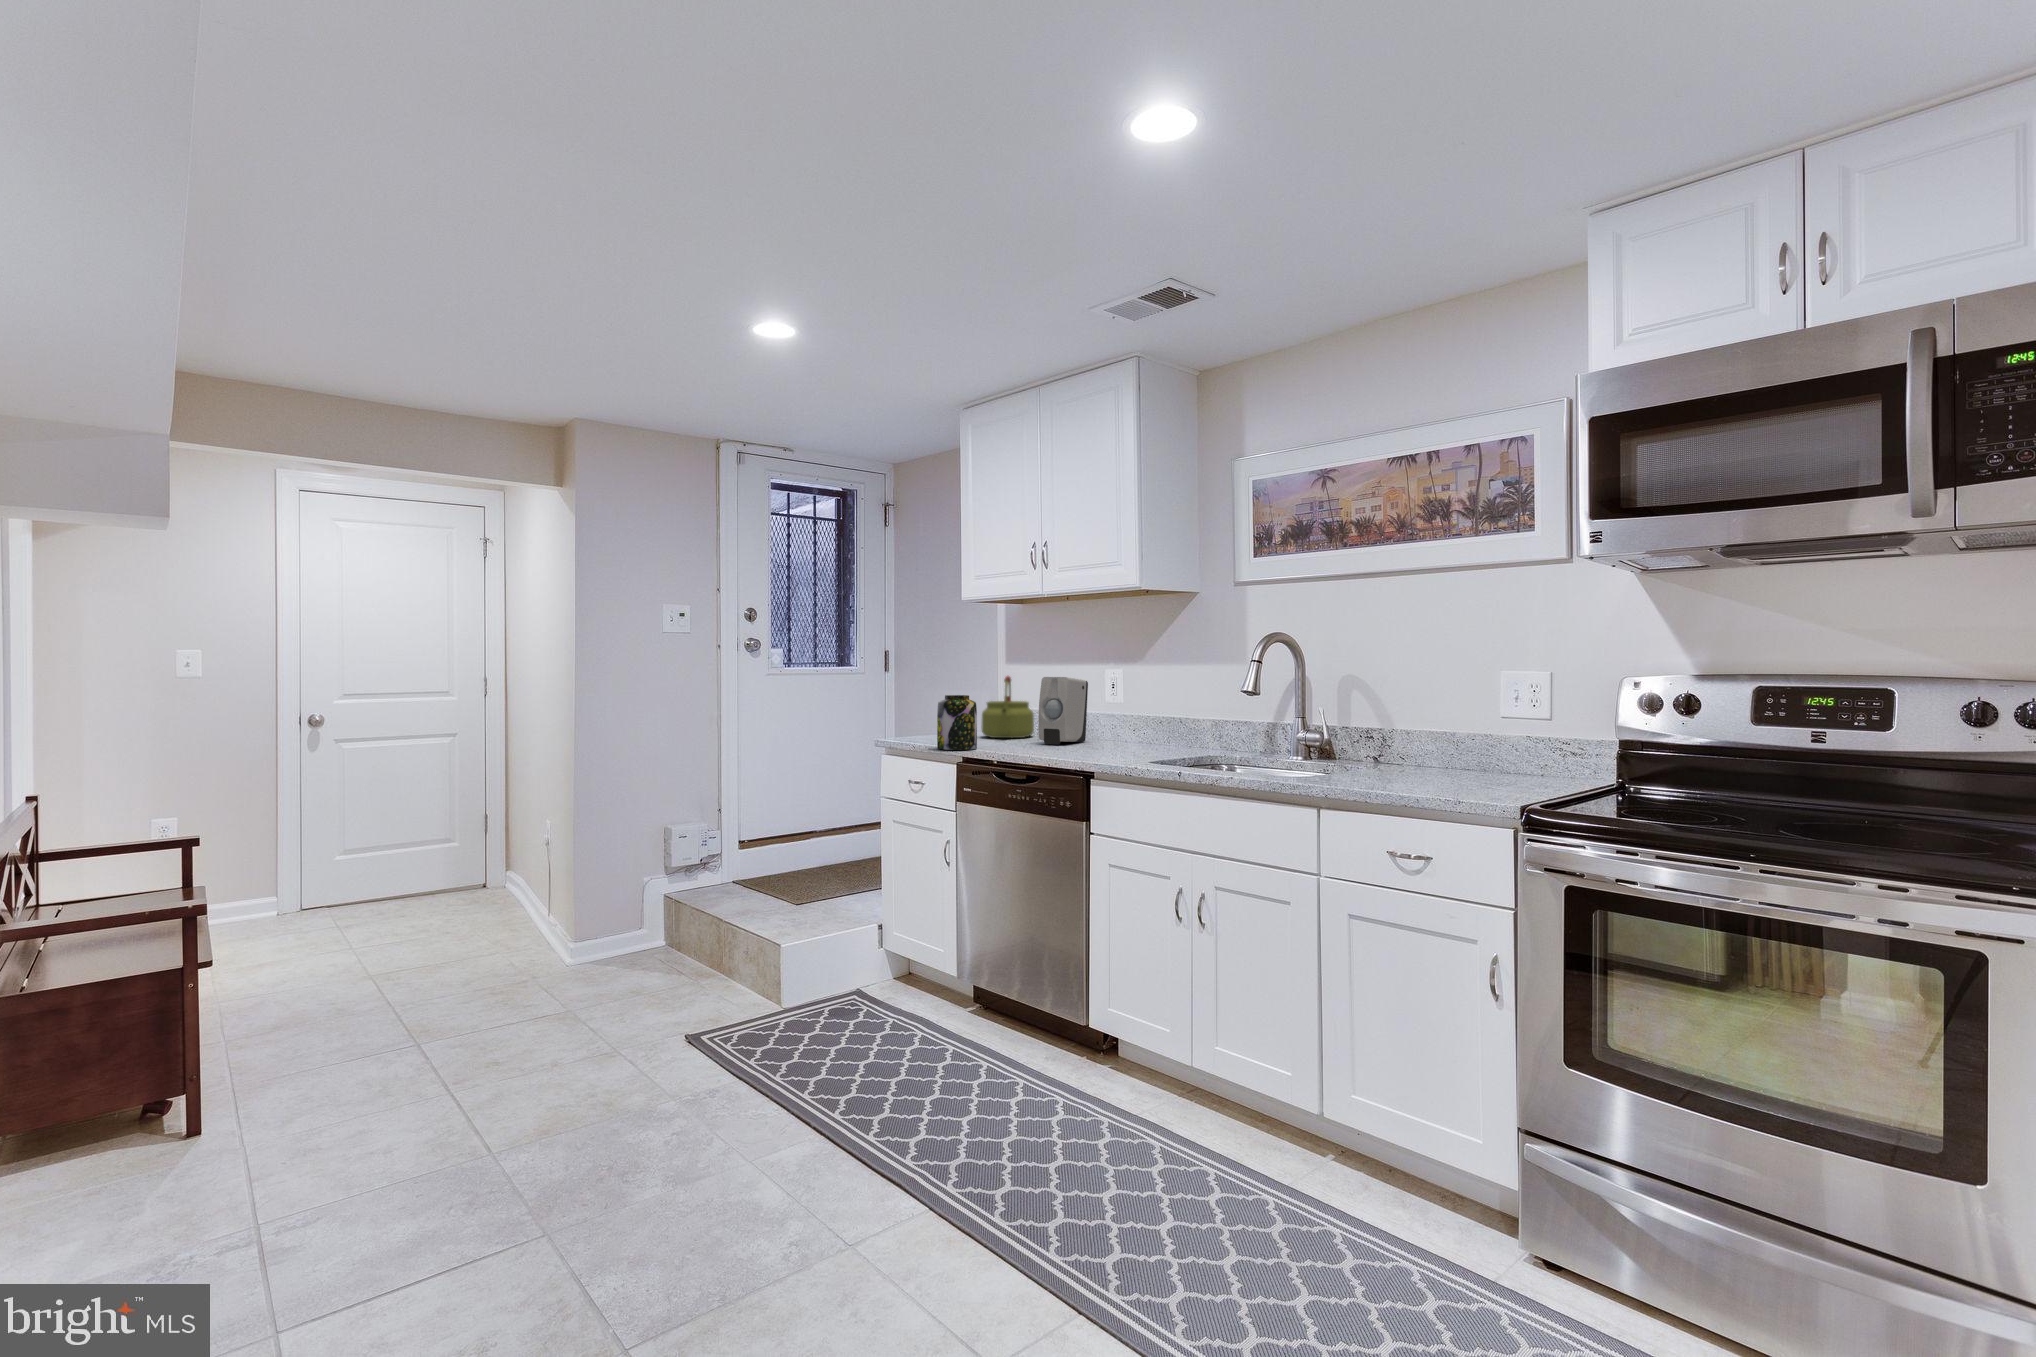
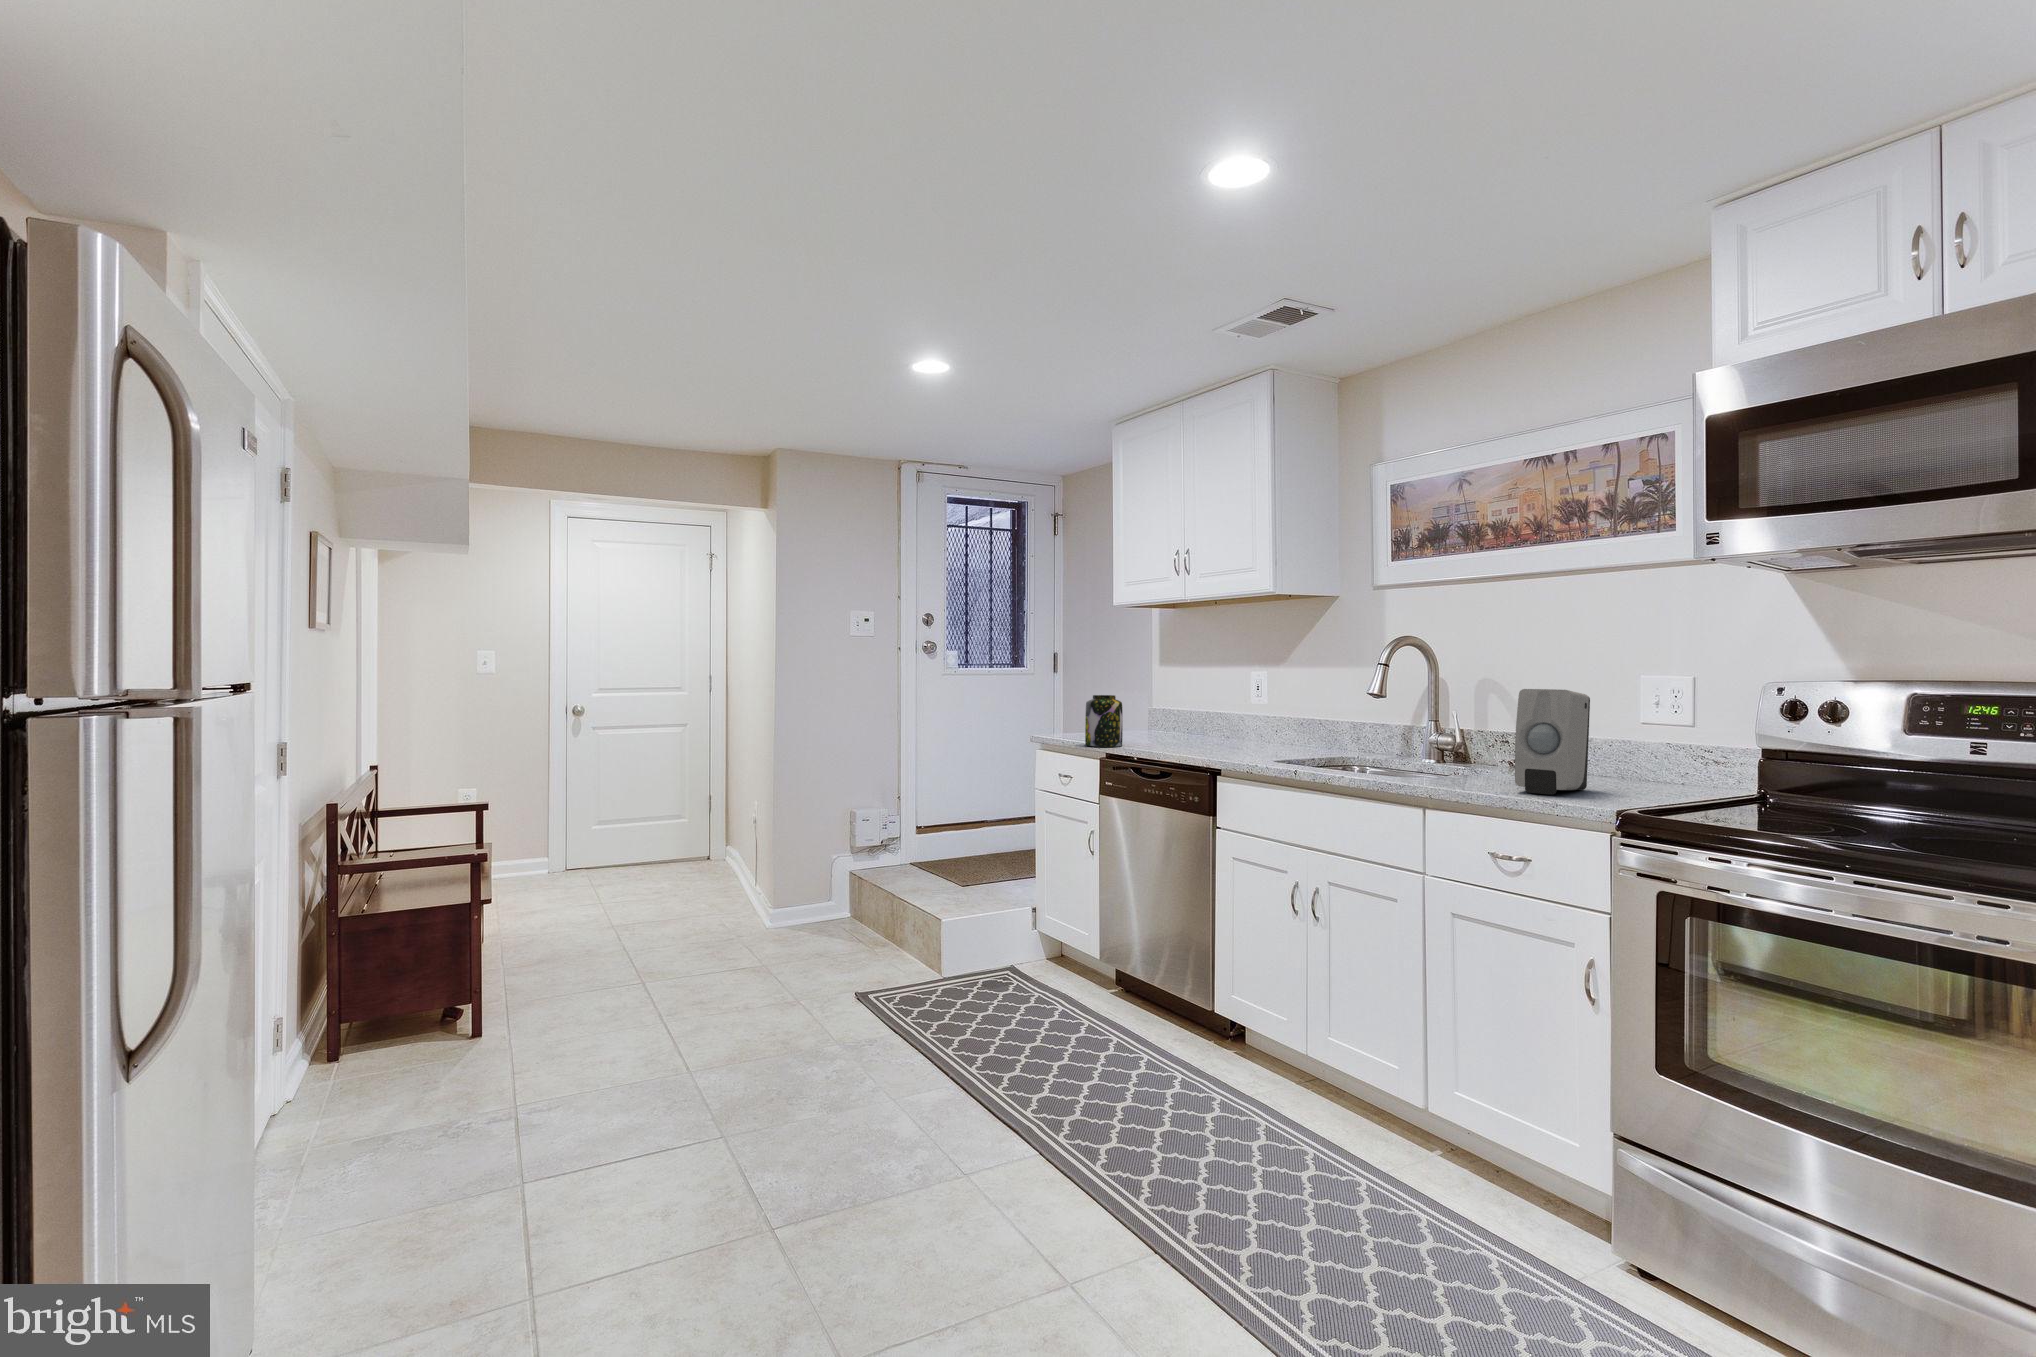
kettle: present [981,676,1034,738] -> none [1134,677,1185,737]
soap dispenser: present [1038,677,1088,745] -> present [1515,689,1590,795]

